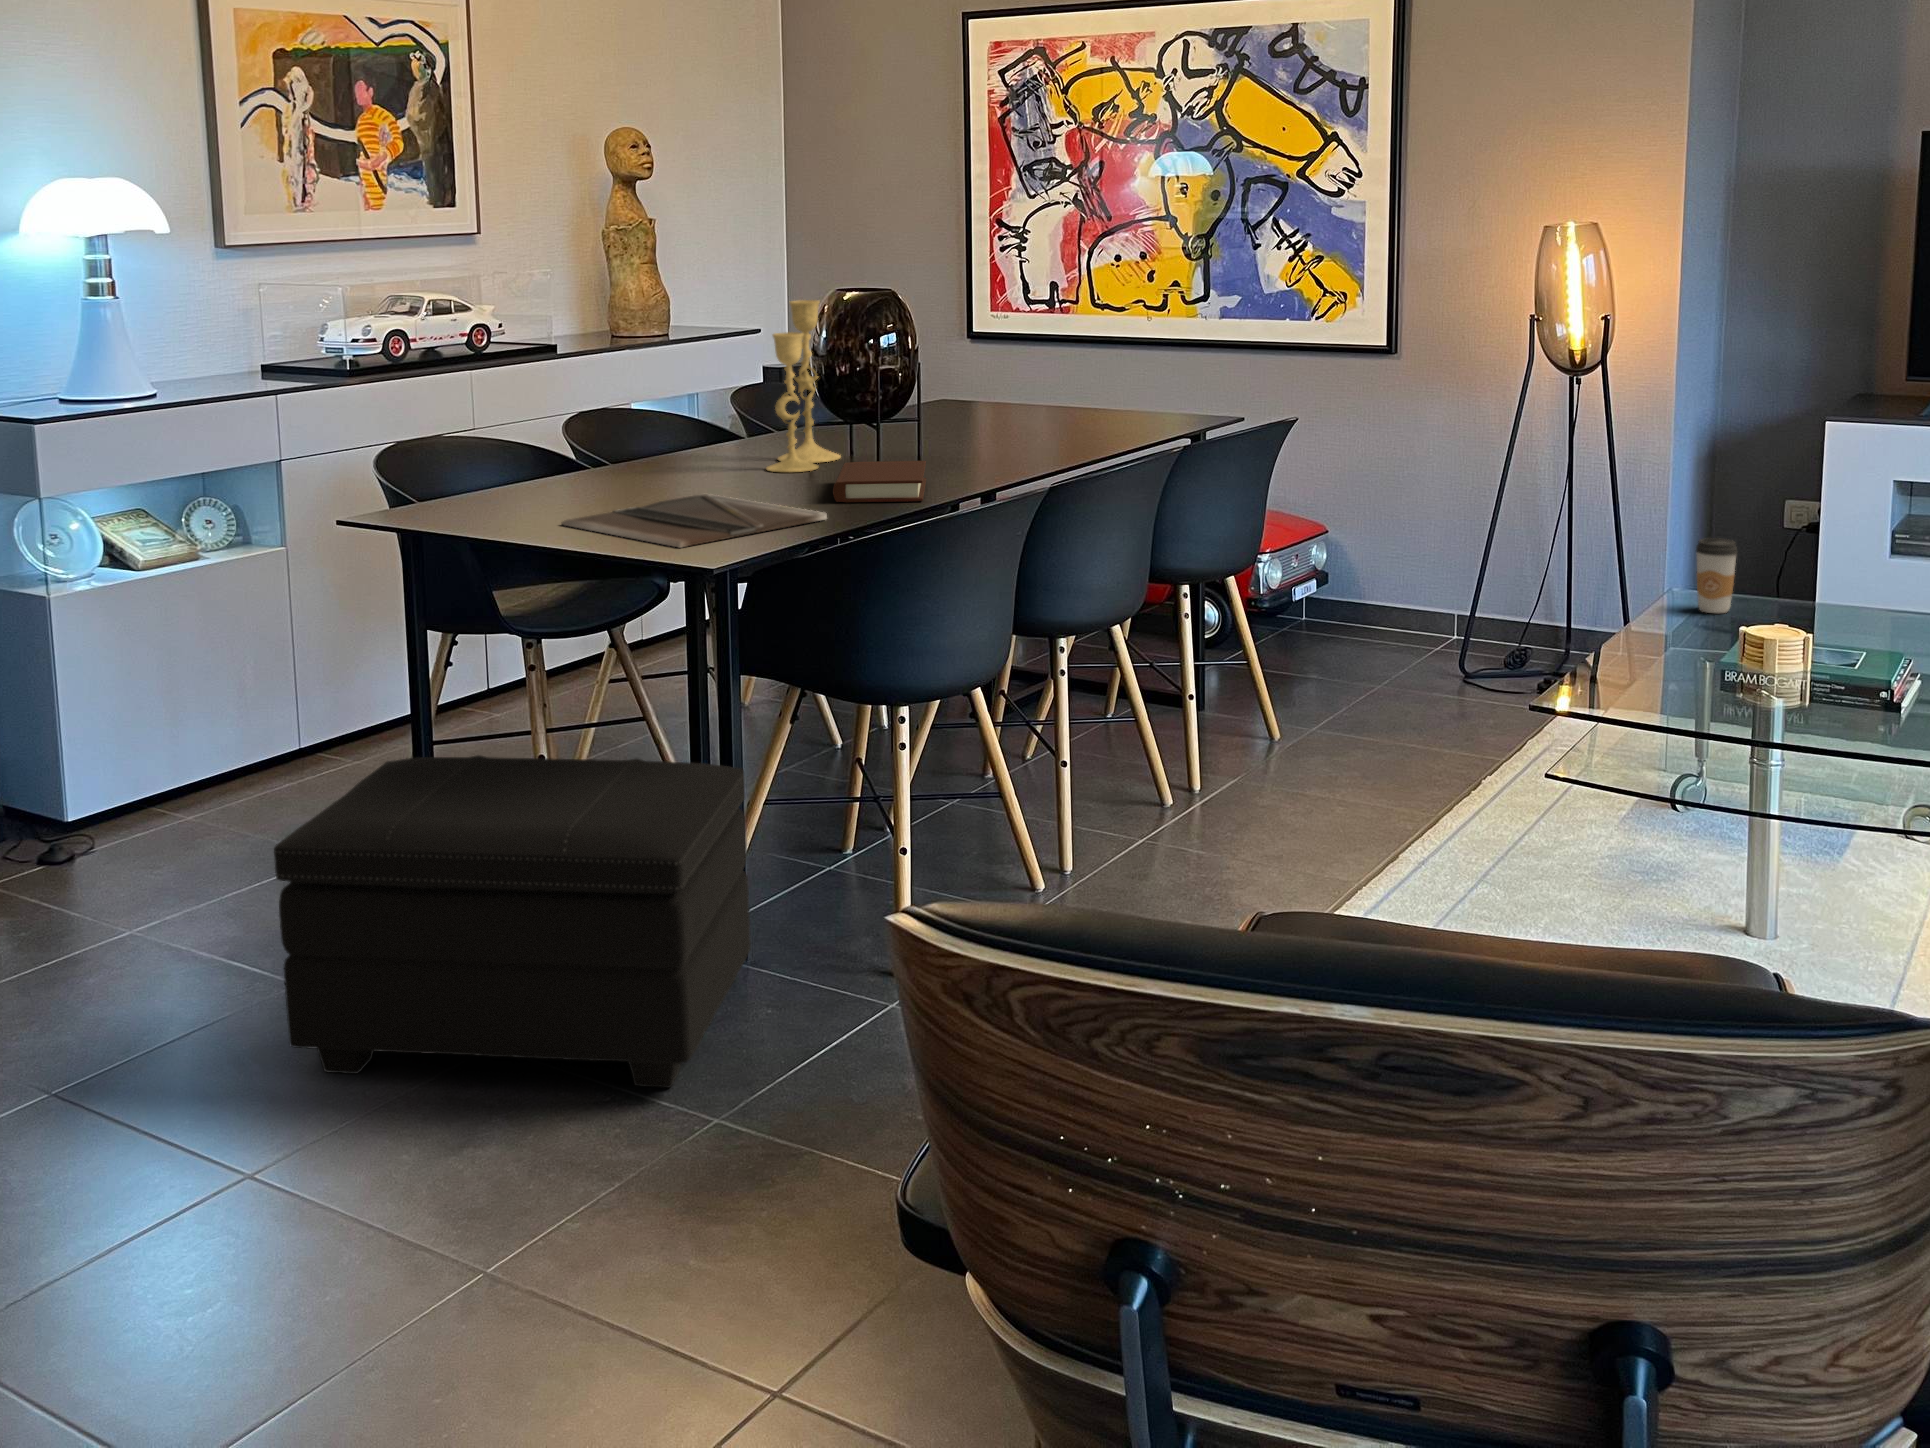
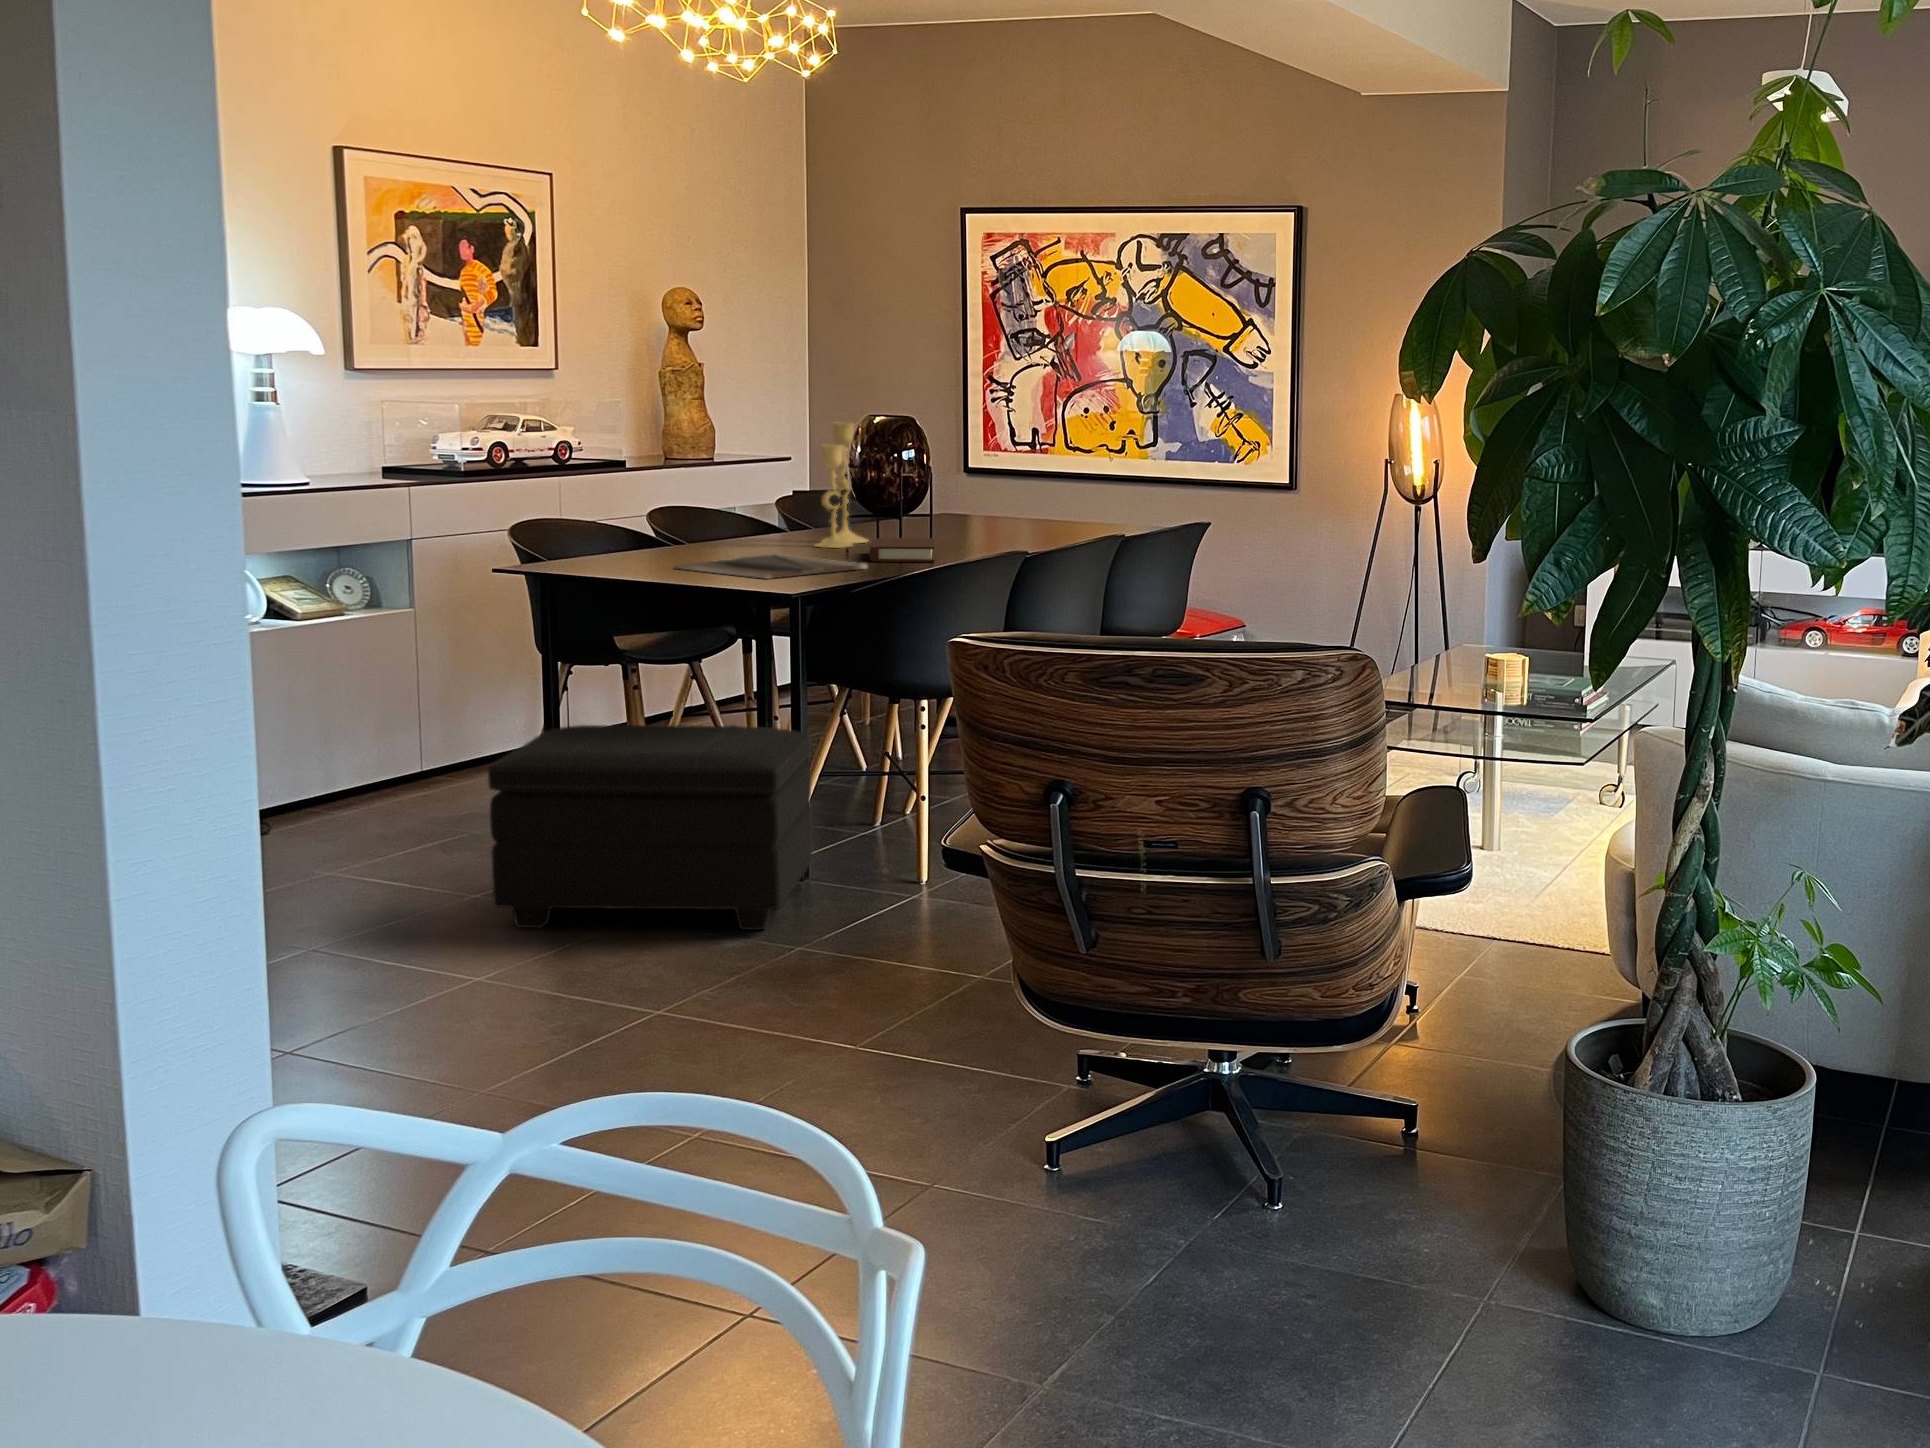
coffee cup: present [1696,538,1737,613] -> none [1479,610,1507,661]

